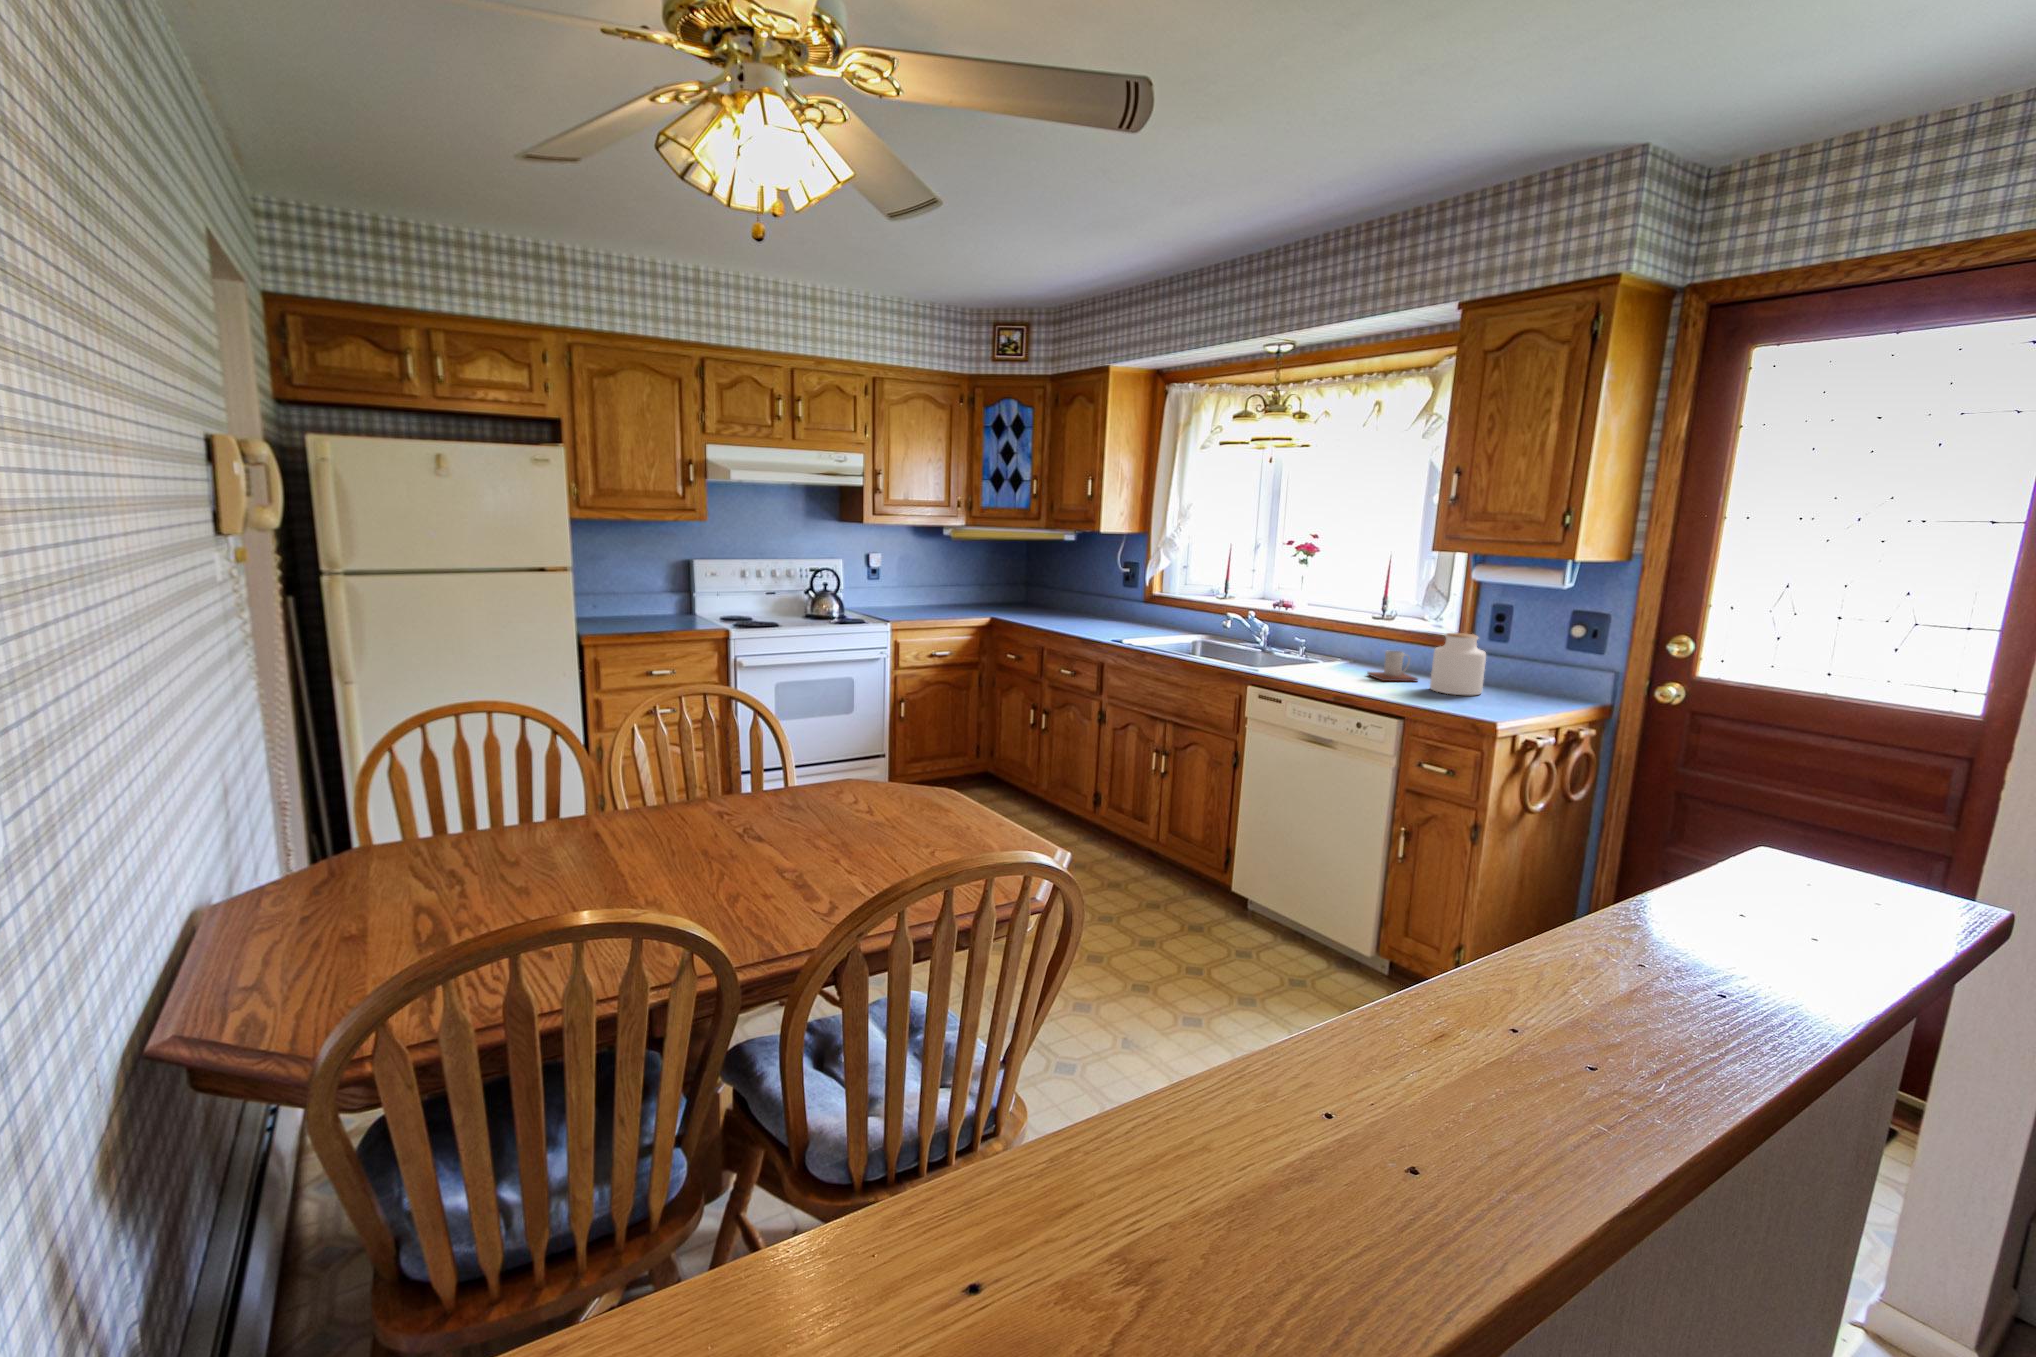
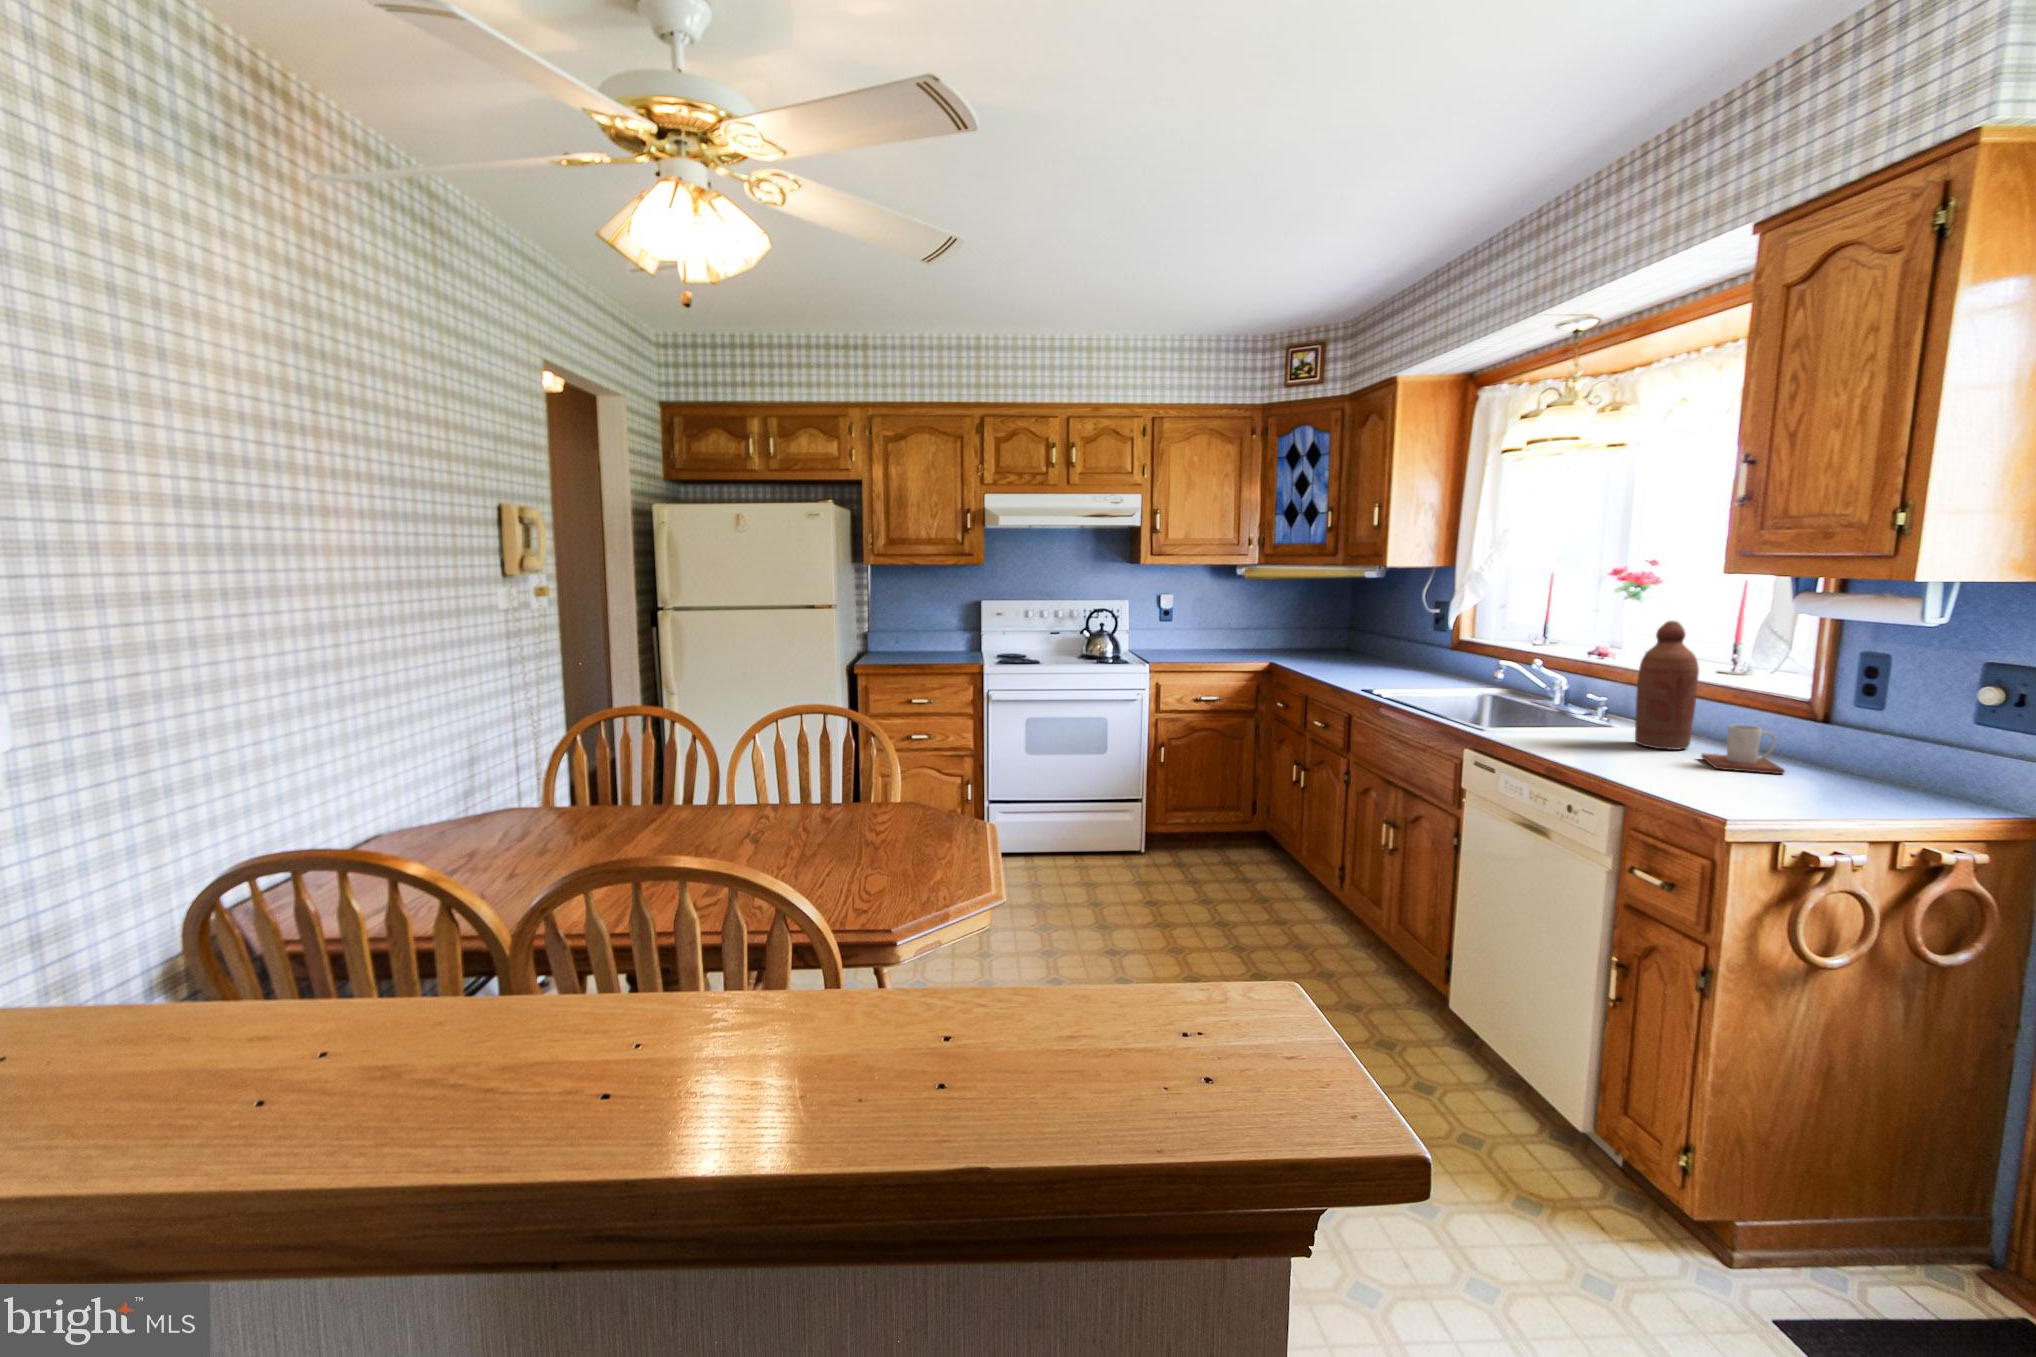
bottle: none [1321,579,1359,671] -> present [1635,621,1699,750]
jar: present [1430,633,1486,695] -> none [1787,703,1897,804]

